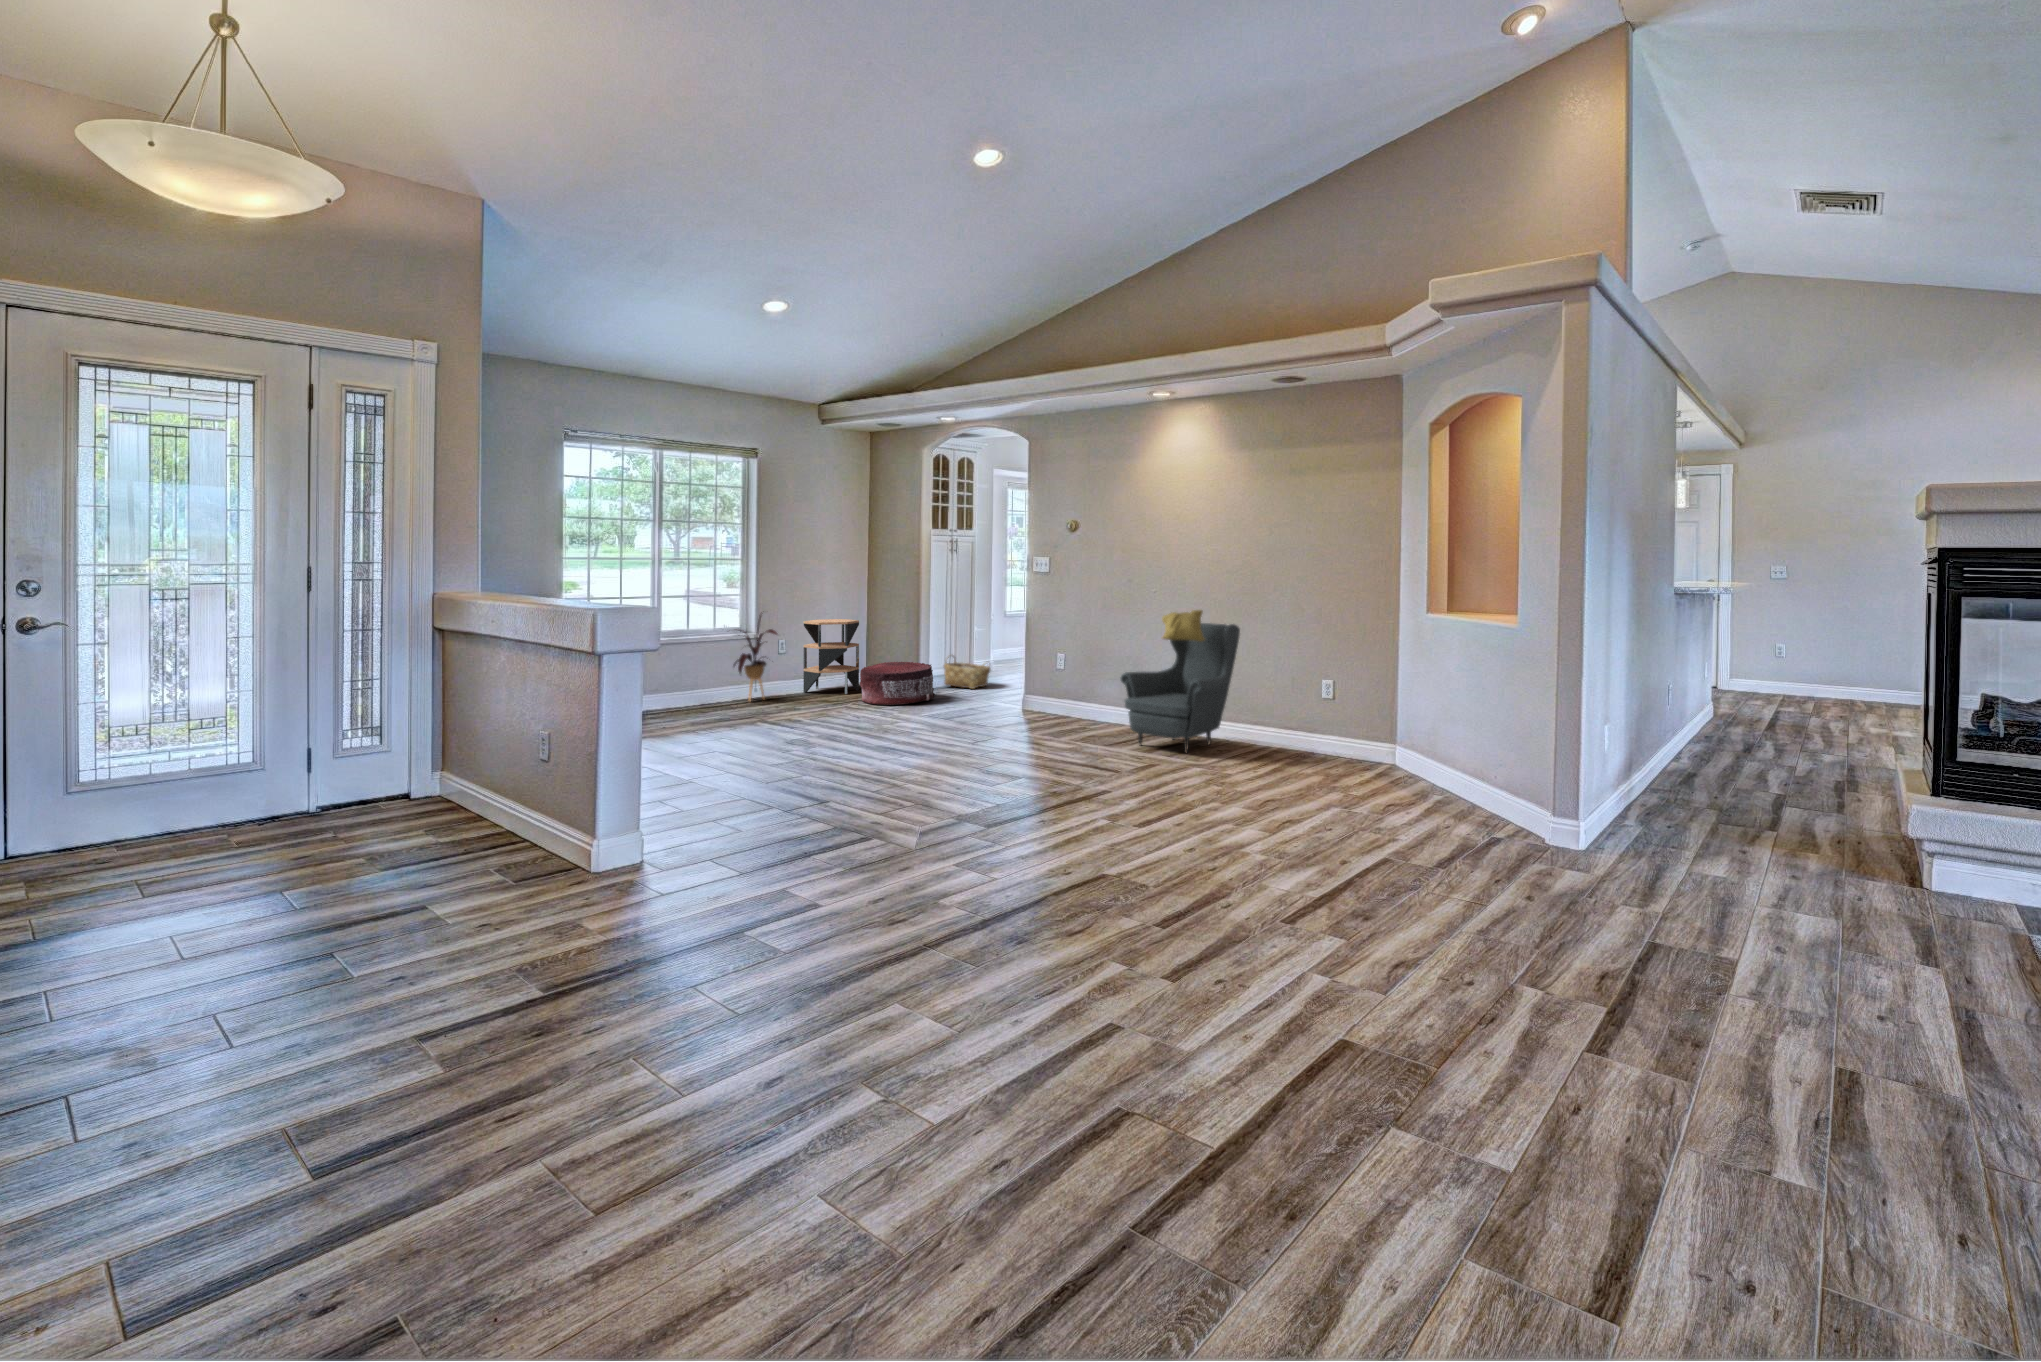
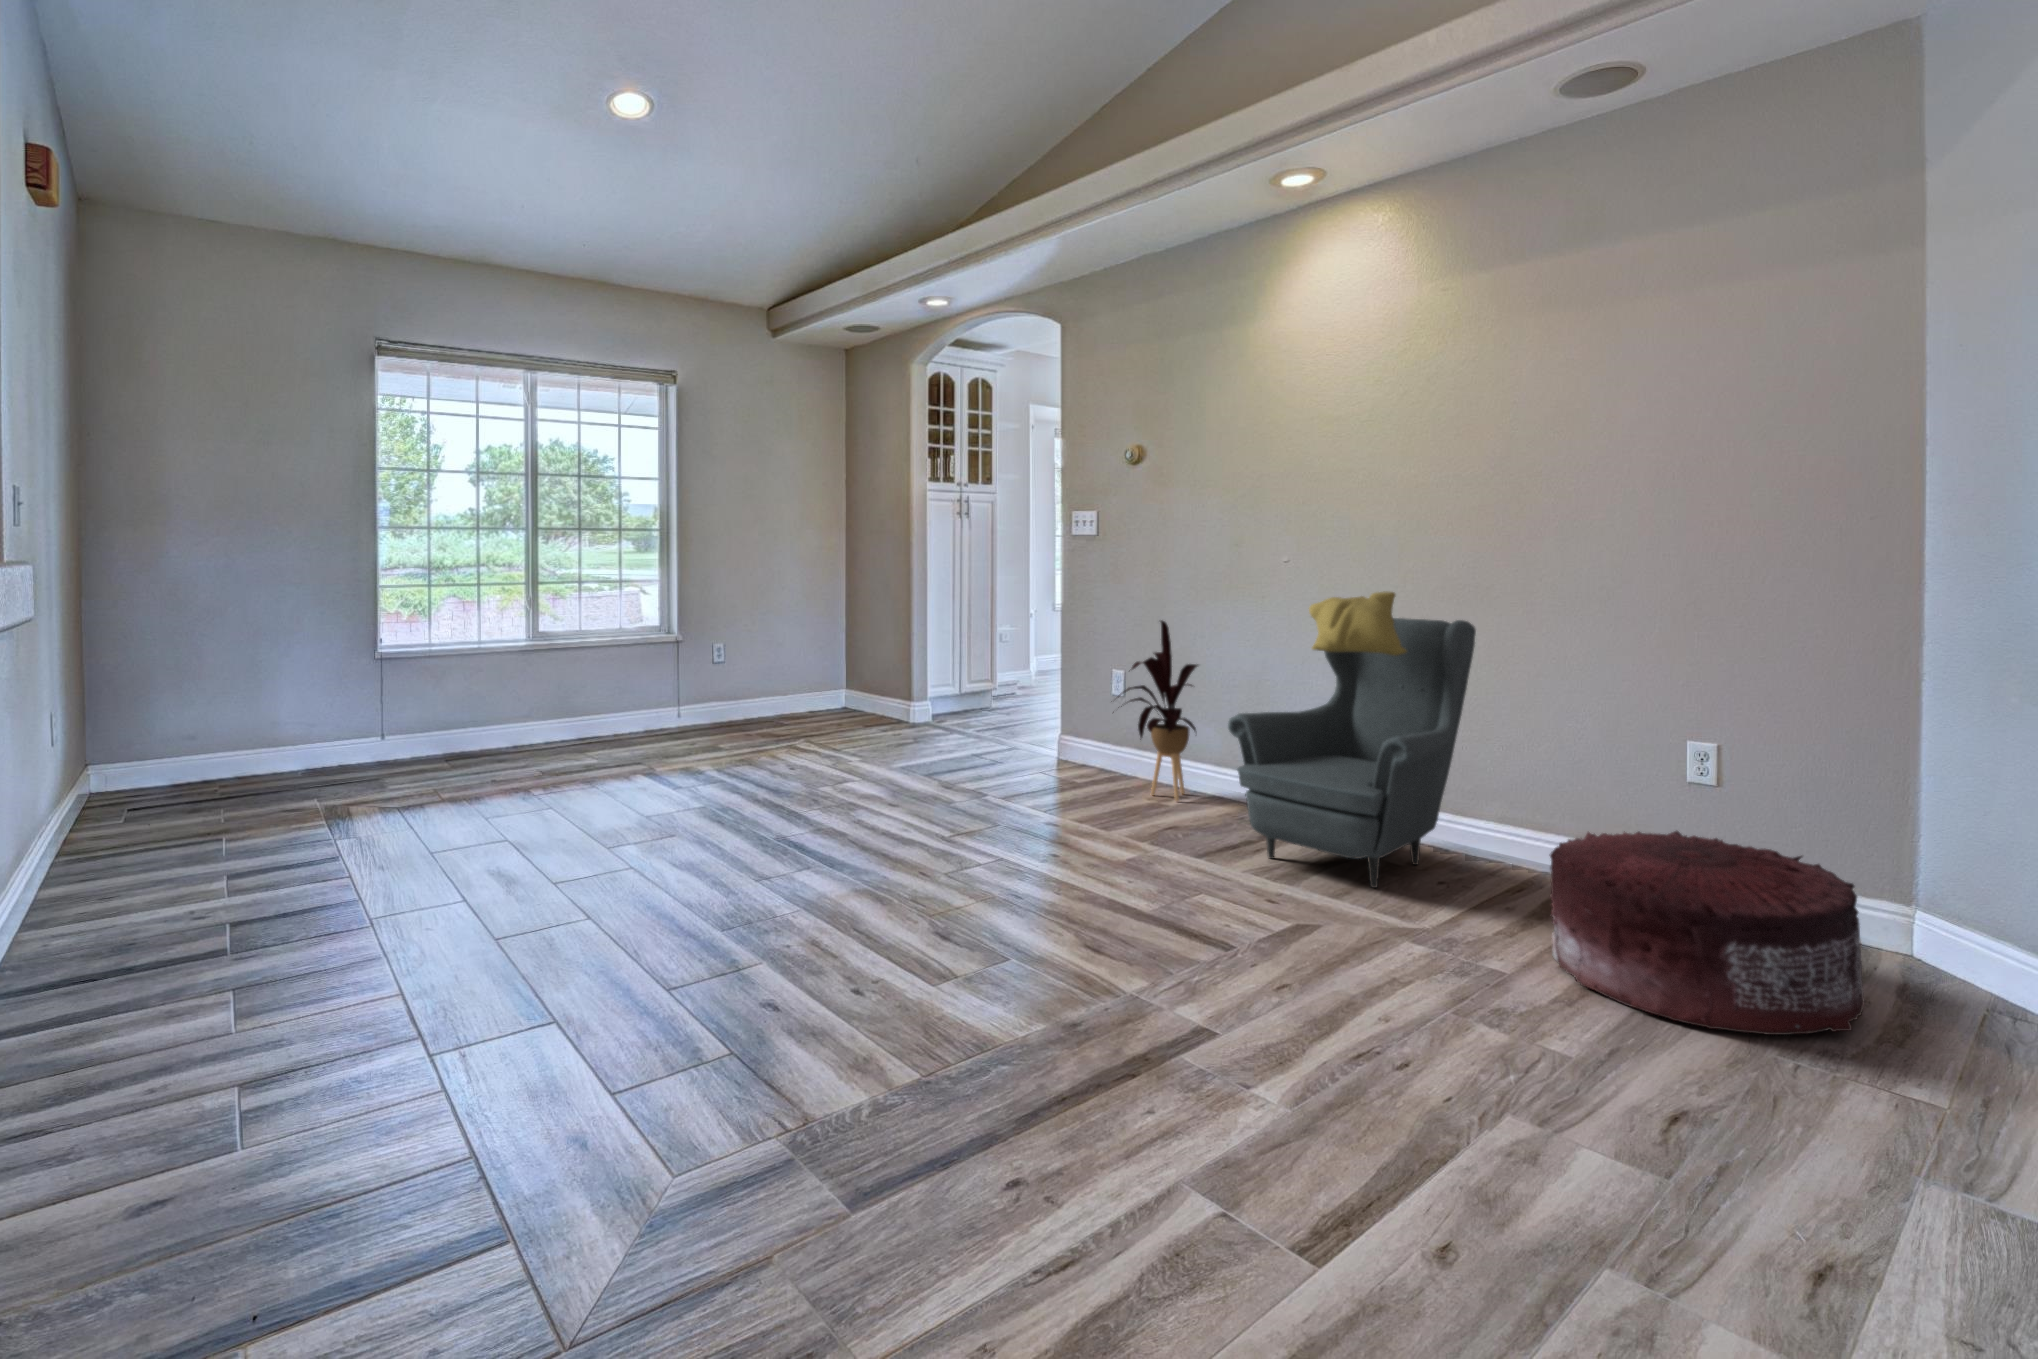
house plant: present [734,616,777,701] -> present [1113,621,1198,801]
side table: present [803,619,859,694] -> none [745,614,825,724]
woven basket: present [944,656,990,689] -> none [948,666,1018,719]
pouf: present [860,662,935,705] -> present [1550,831,1865,1035]

